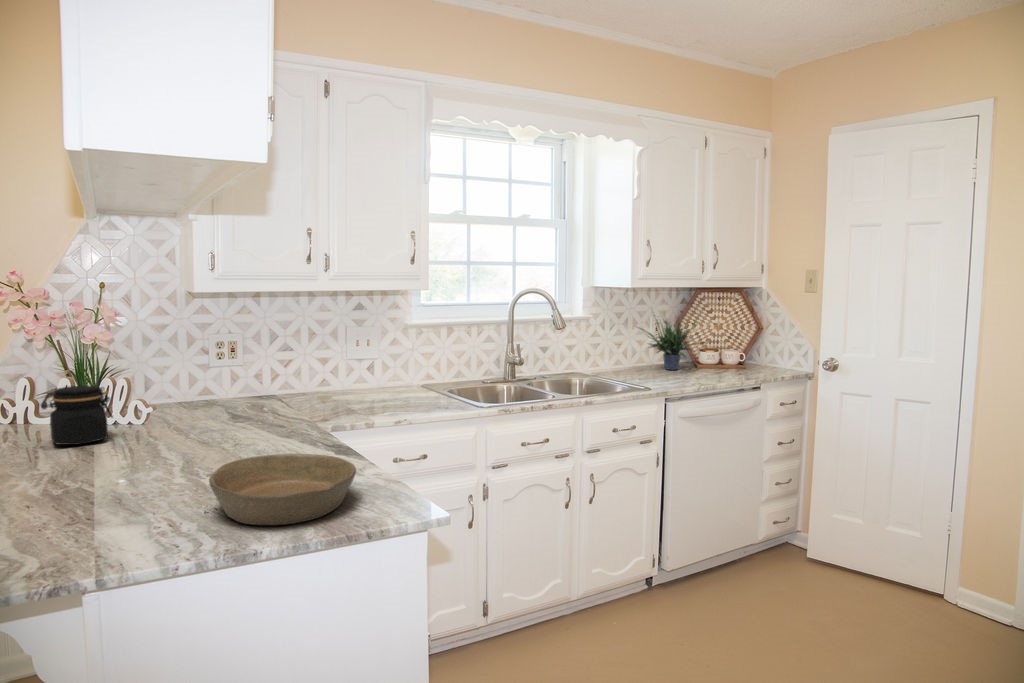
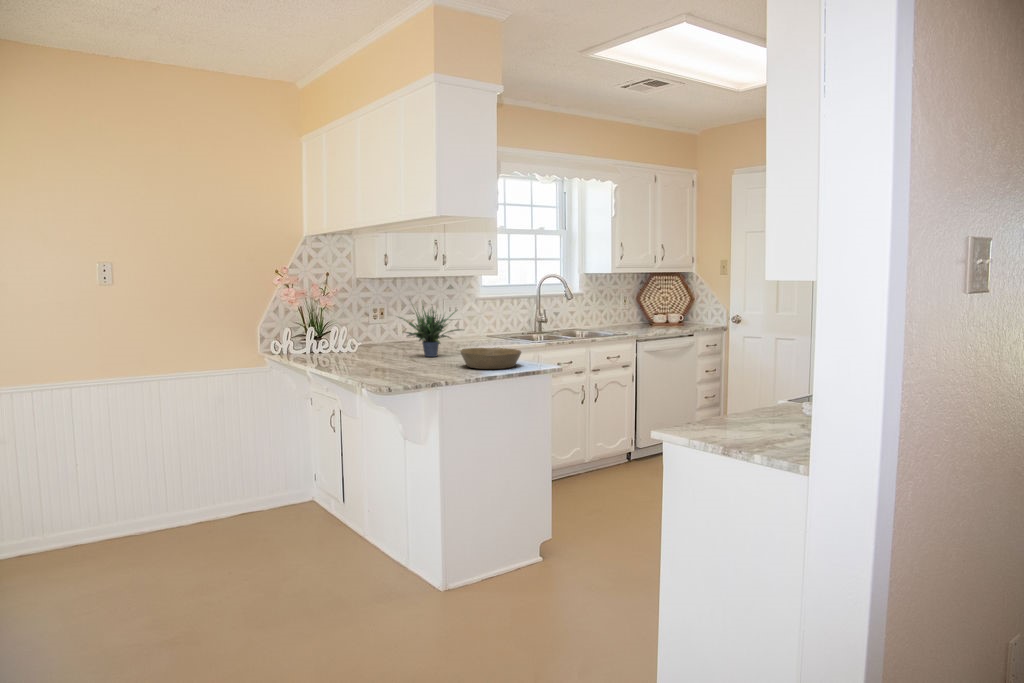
potted plant: present [638,315,707,370] -> present [398,306,464,357]
jar: present [41,386,113,445] -> none [323,328,355,358]

